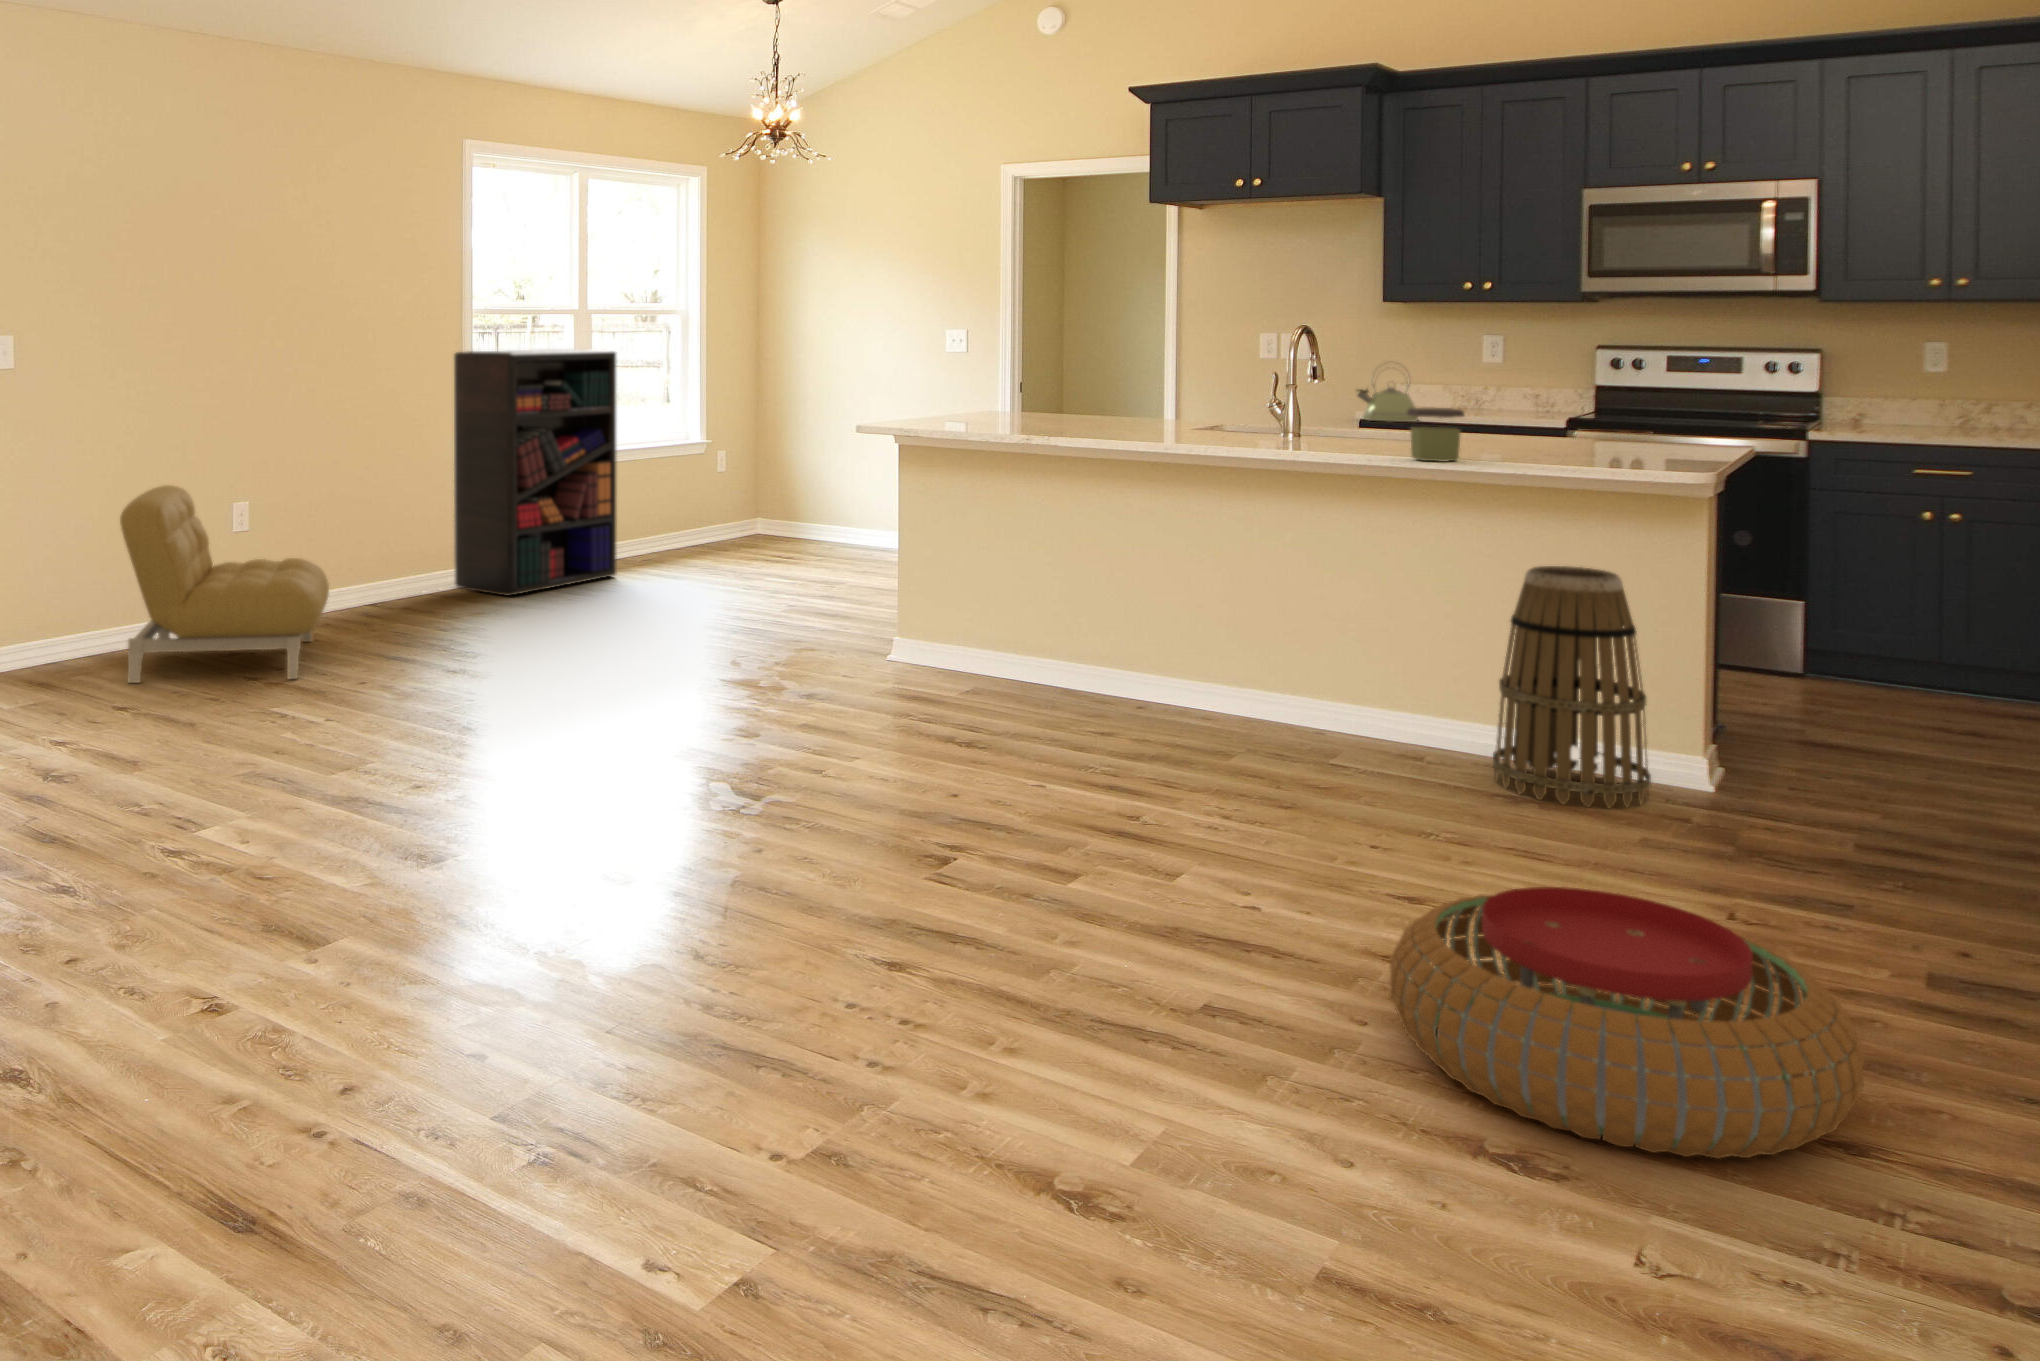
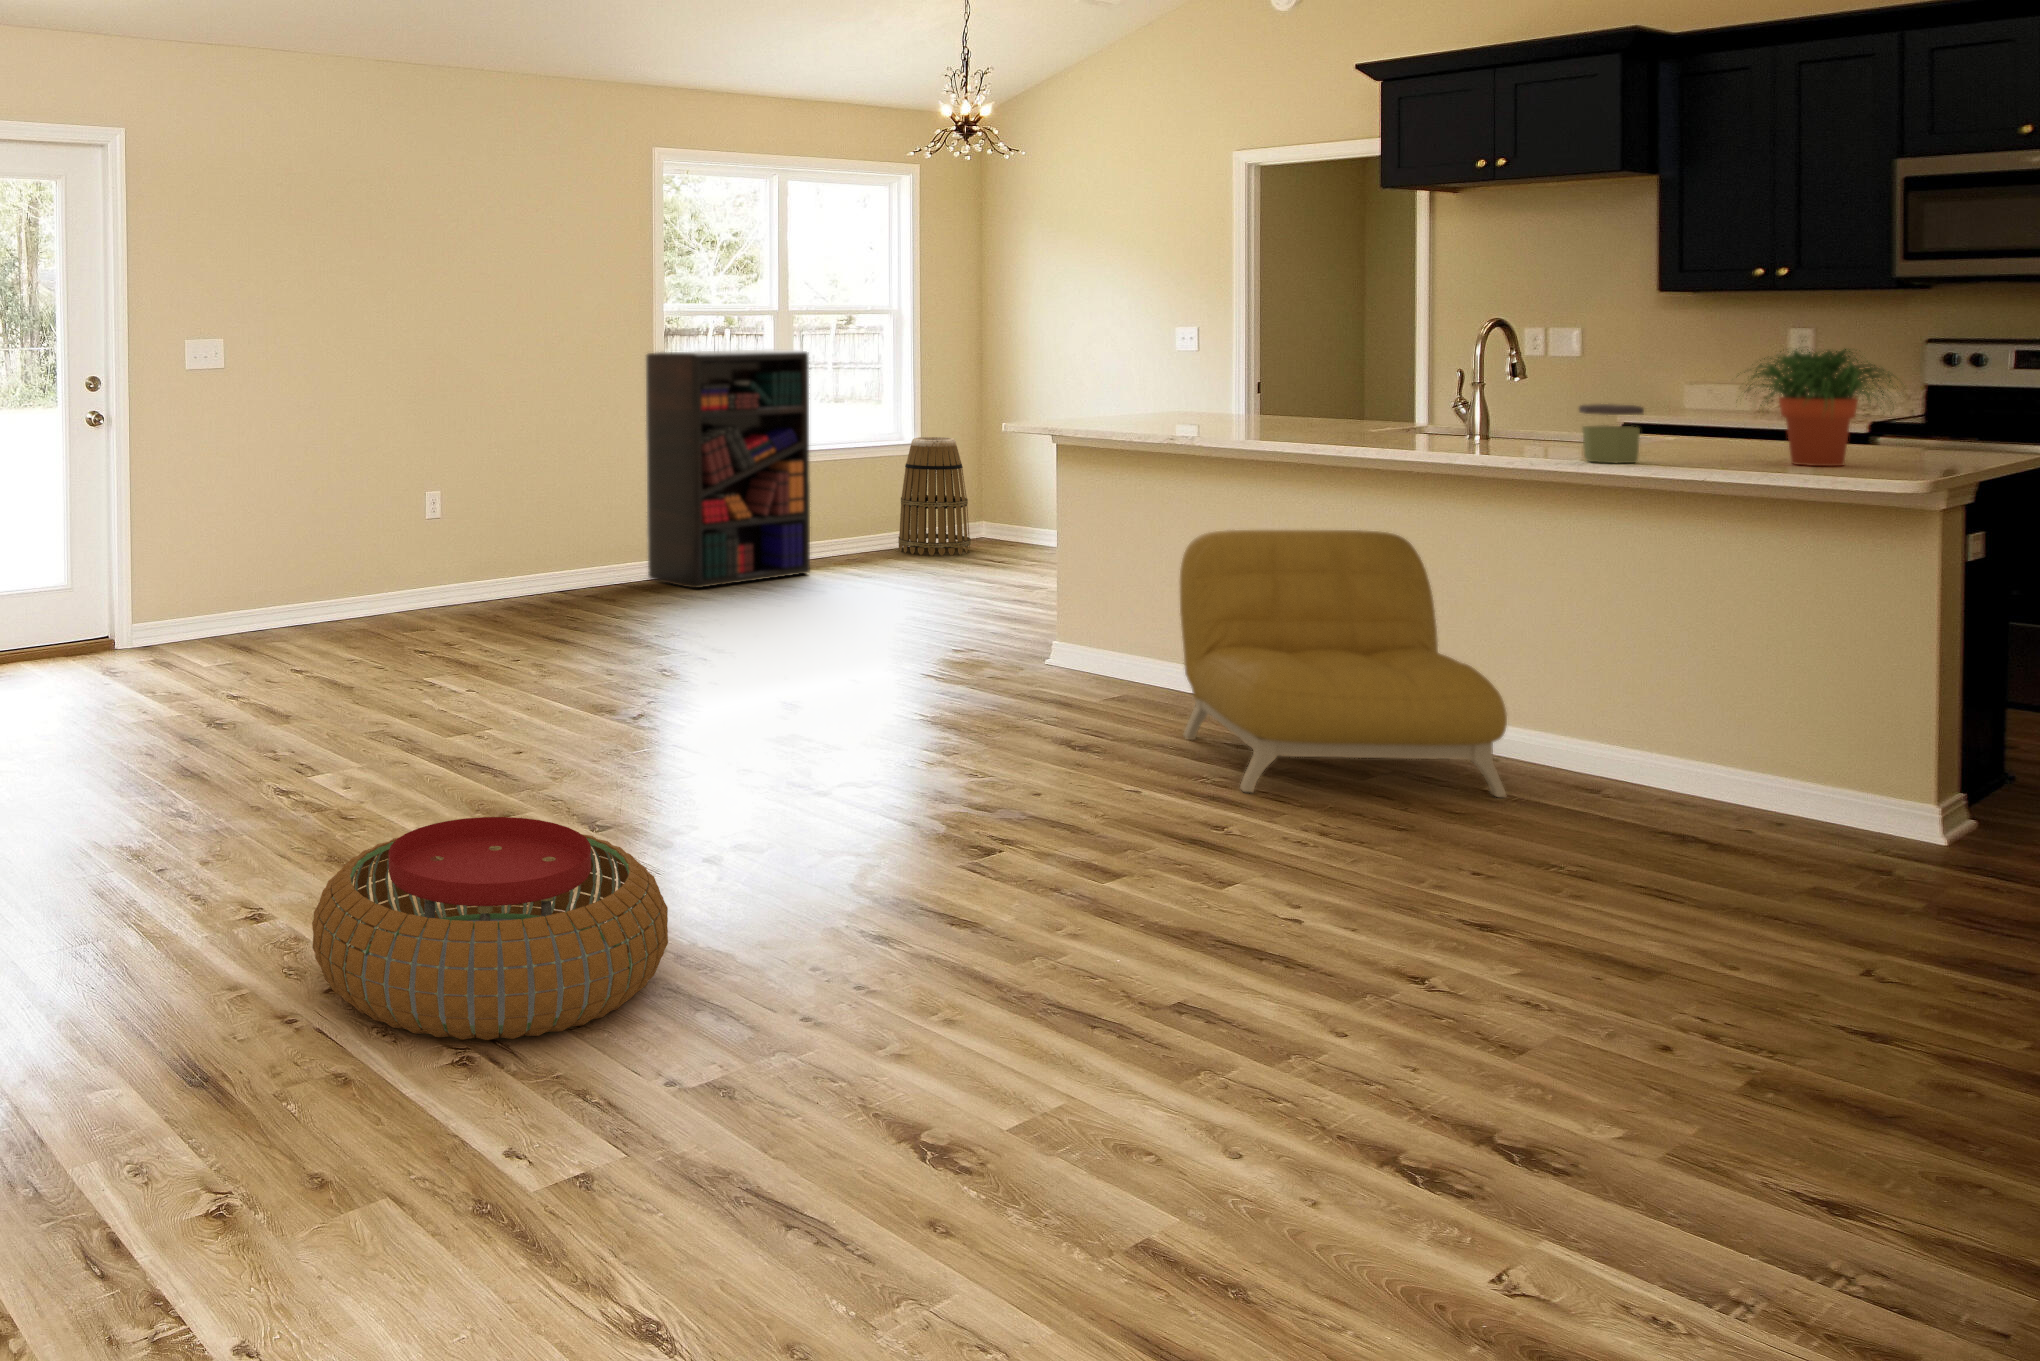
potted plant: none [1532,357,1675,462] -> present [1744,349,1904,466]
kettle: present [1358,370,1419,422] -> none [1618,357,1698,424]
armchair: present [120,485,329,683] -> present [1180,530,1507,797]
basket: present [1493,566,1651,808] -> present [898,437,971,556]
pouf: present [1389,887,1864,1159] -> present [312,817,668,1040]

